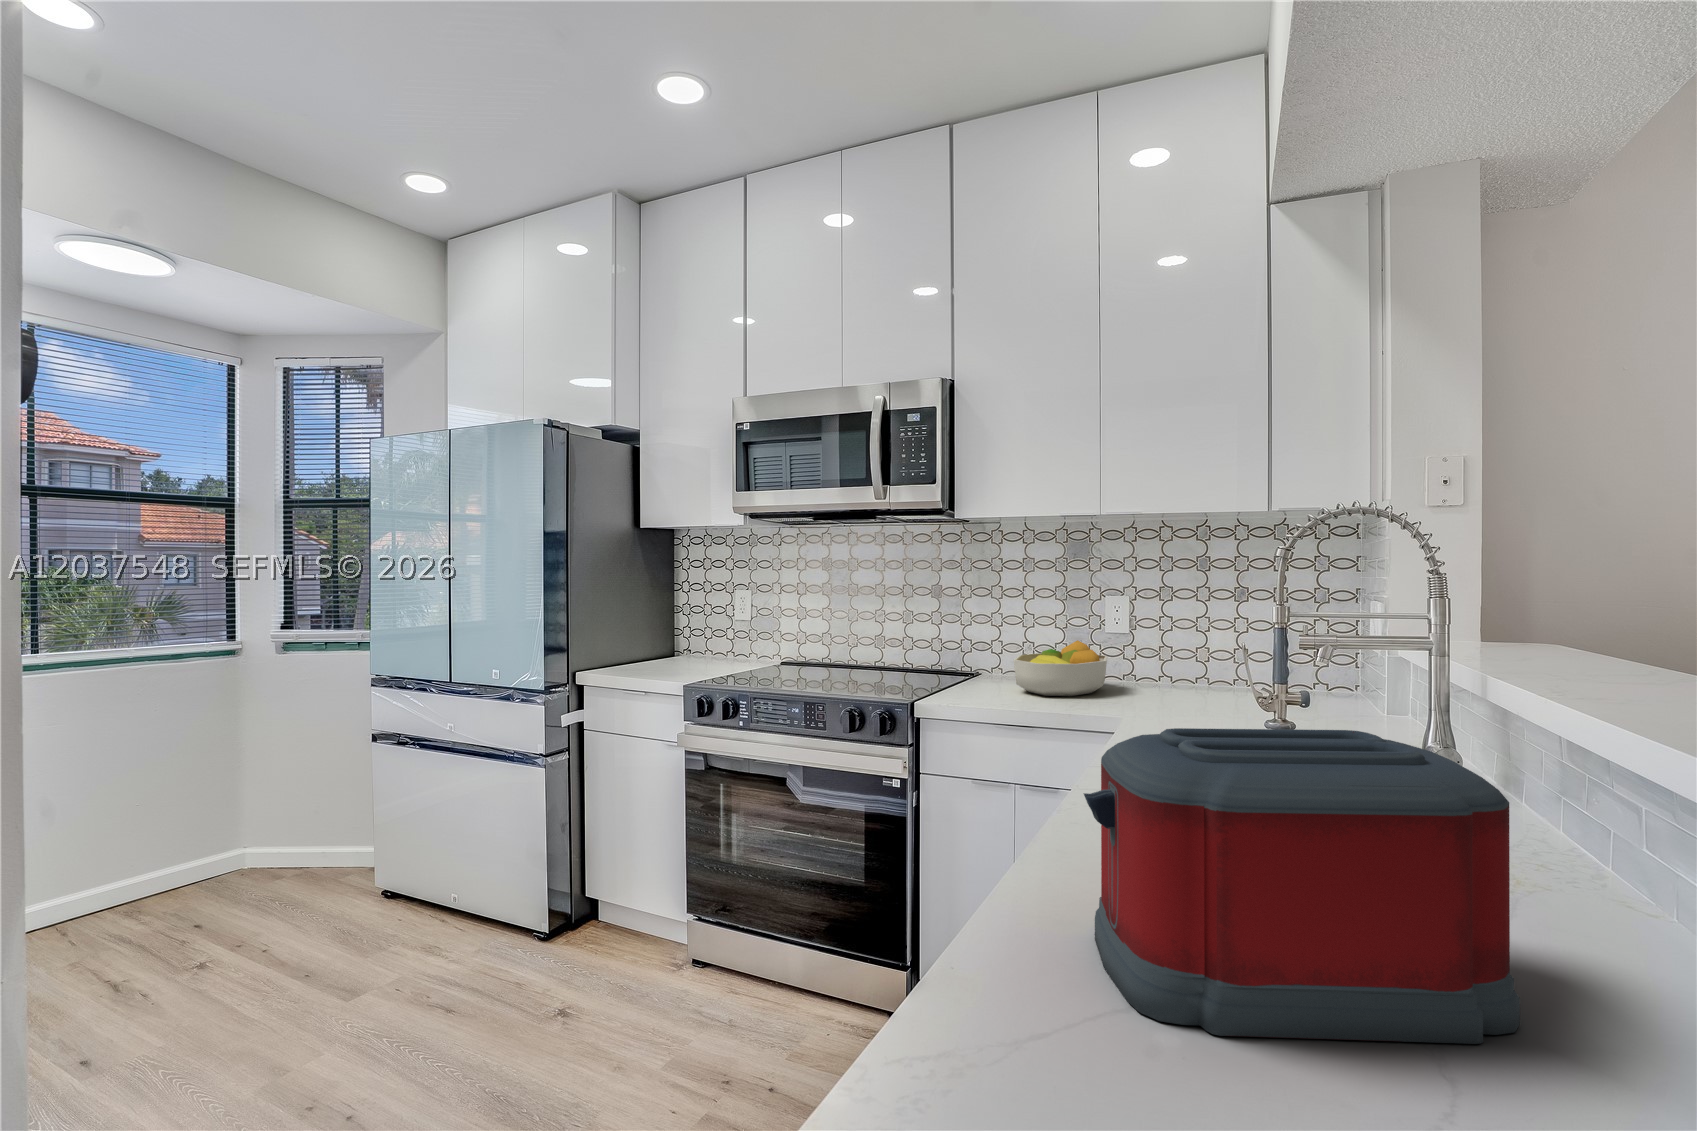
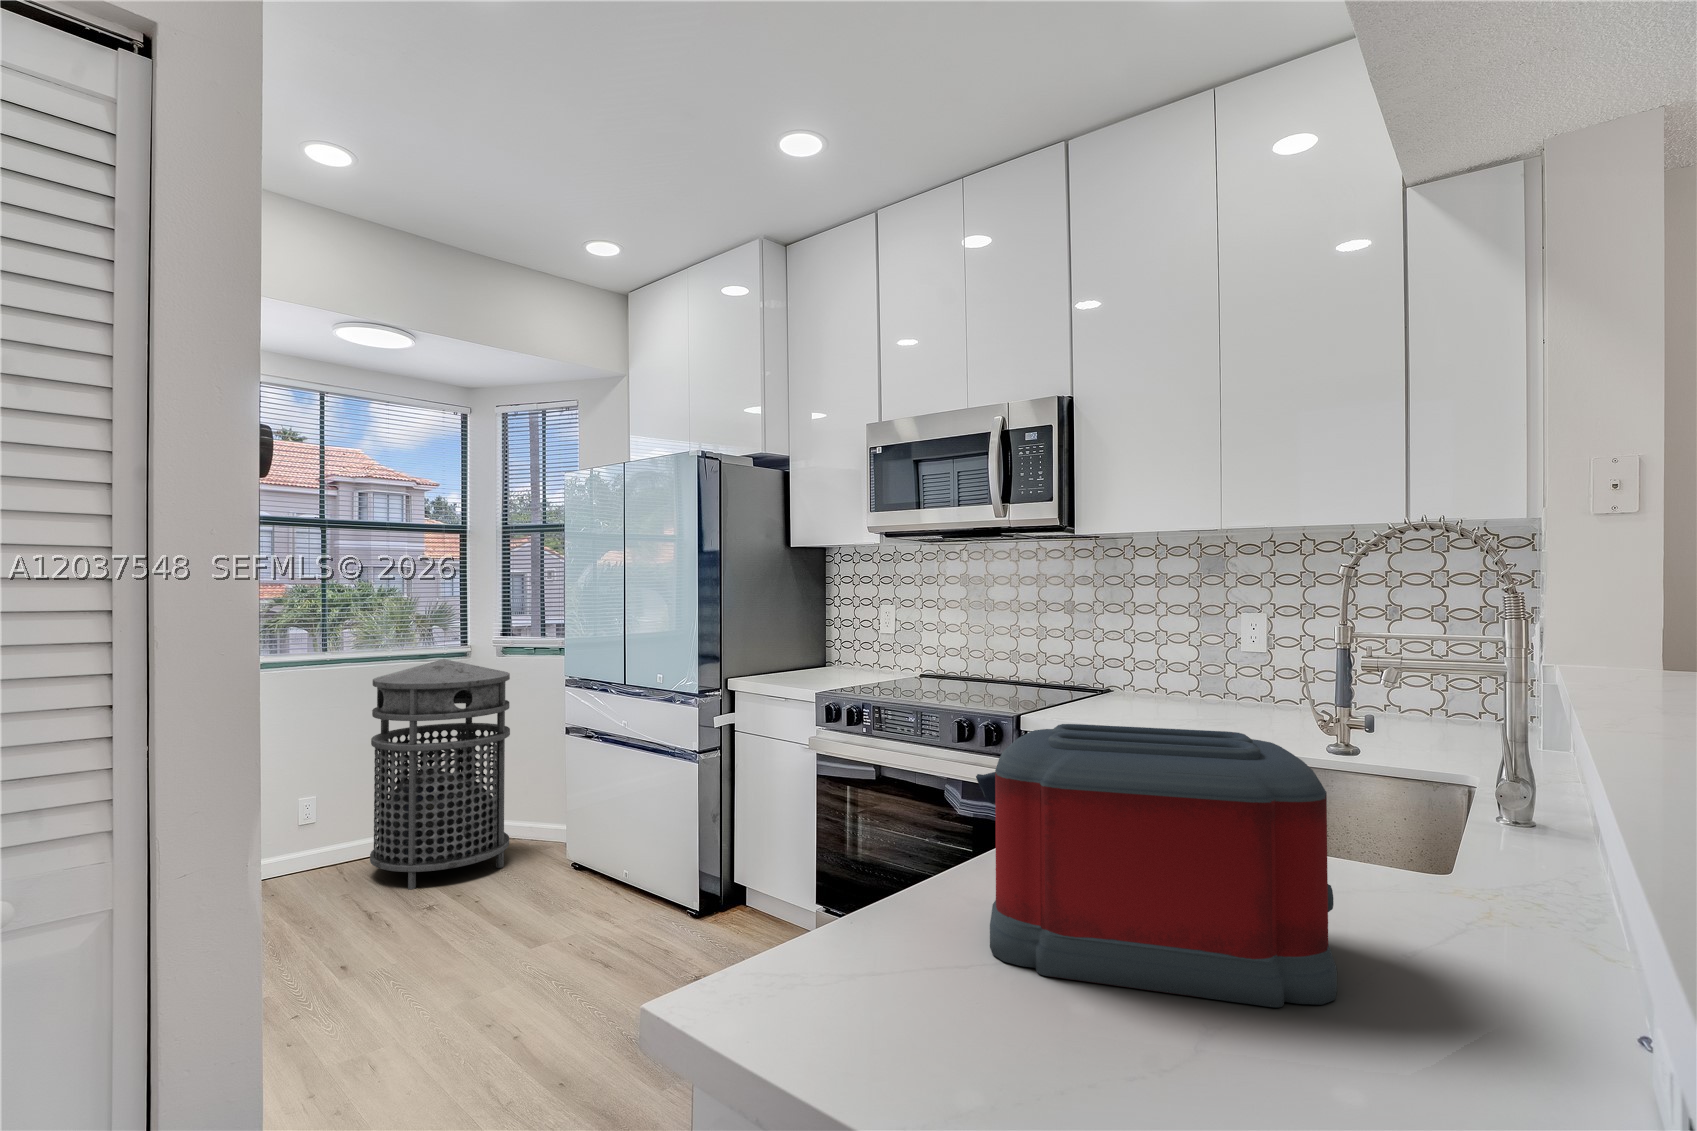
fruit bowl: present [1014,640,1107,696] -> none [1129,659,1237,716]
trash can: none [106,660,297,941] -> present [370,659,510,889]

